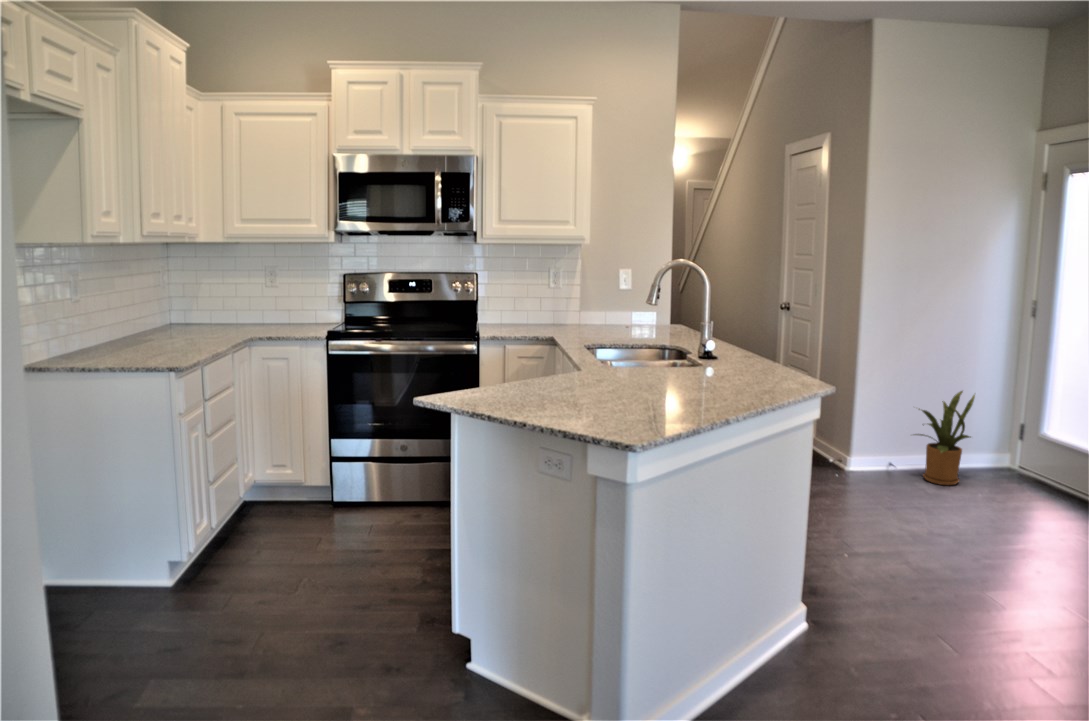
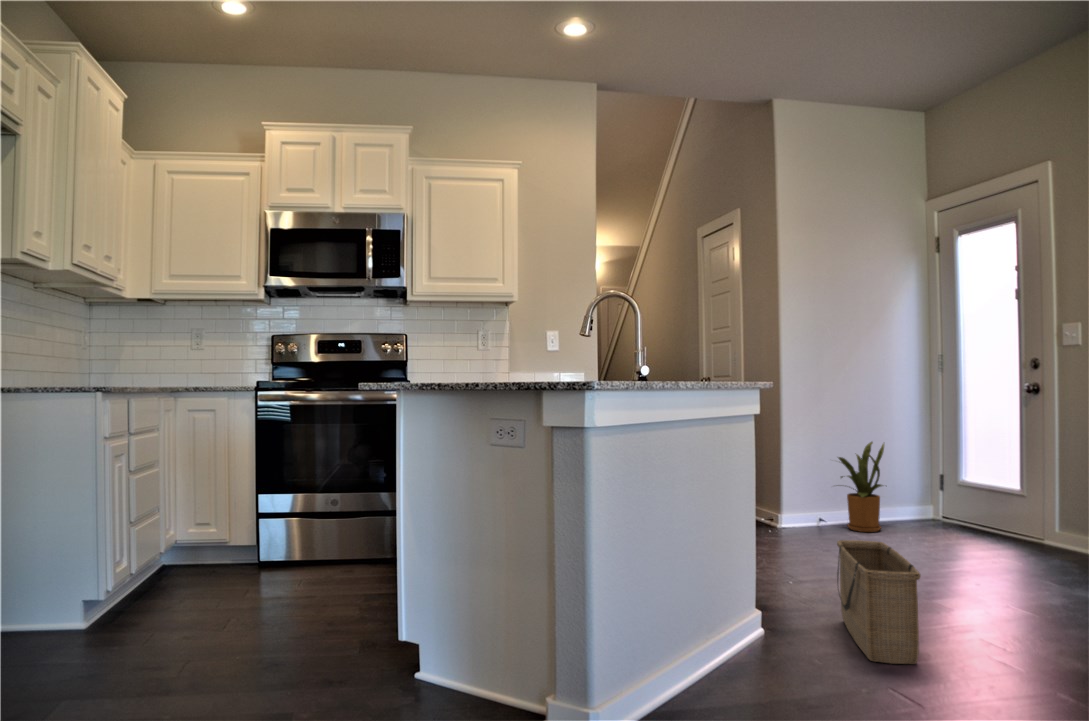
basket: none [888,541,970,683] -> present [837,540,921,664]

